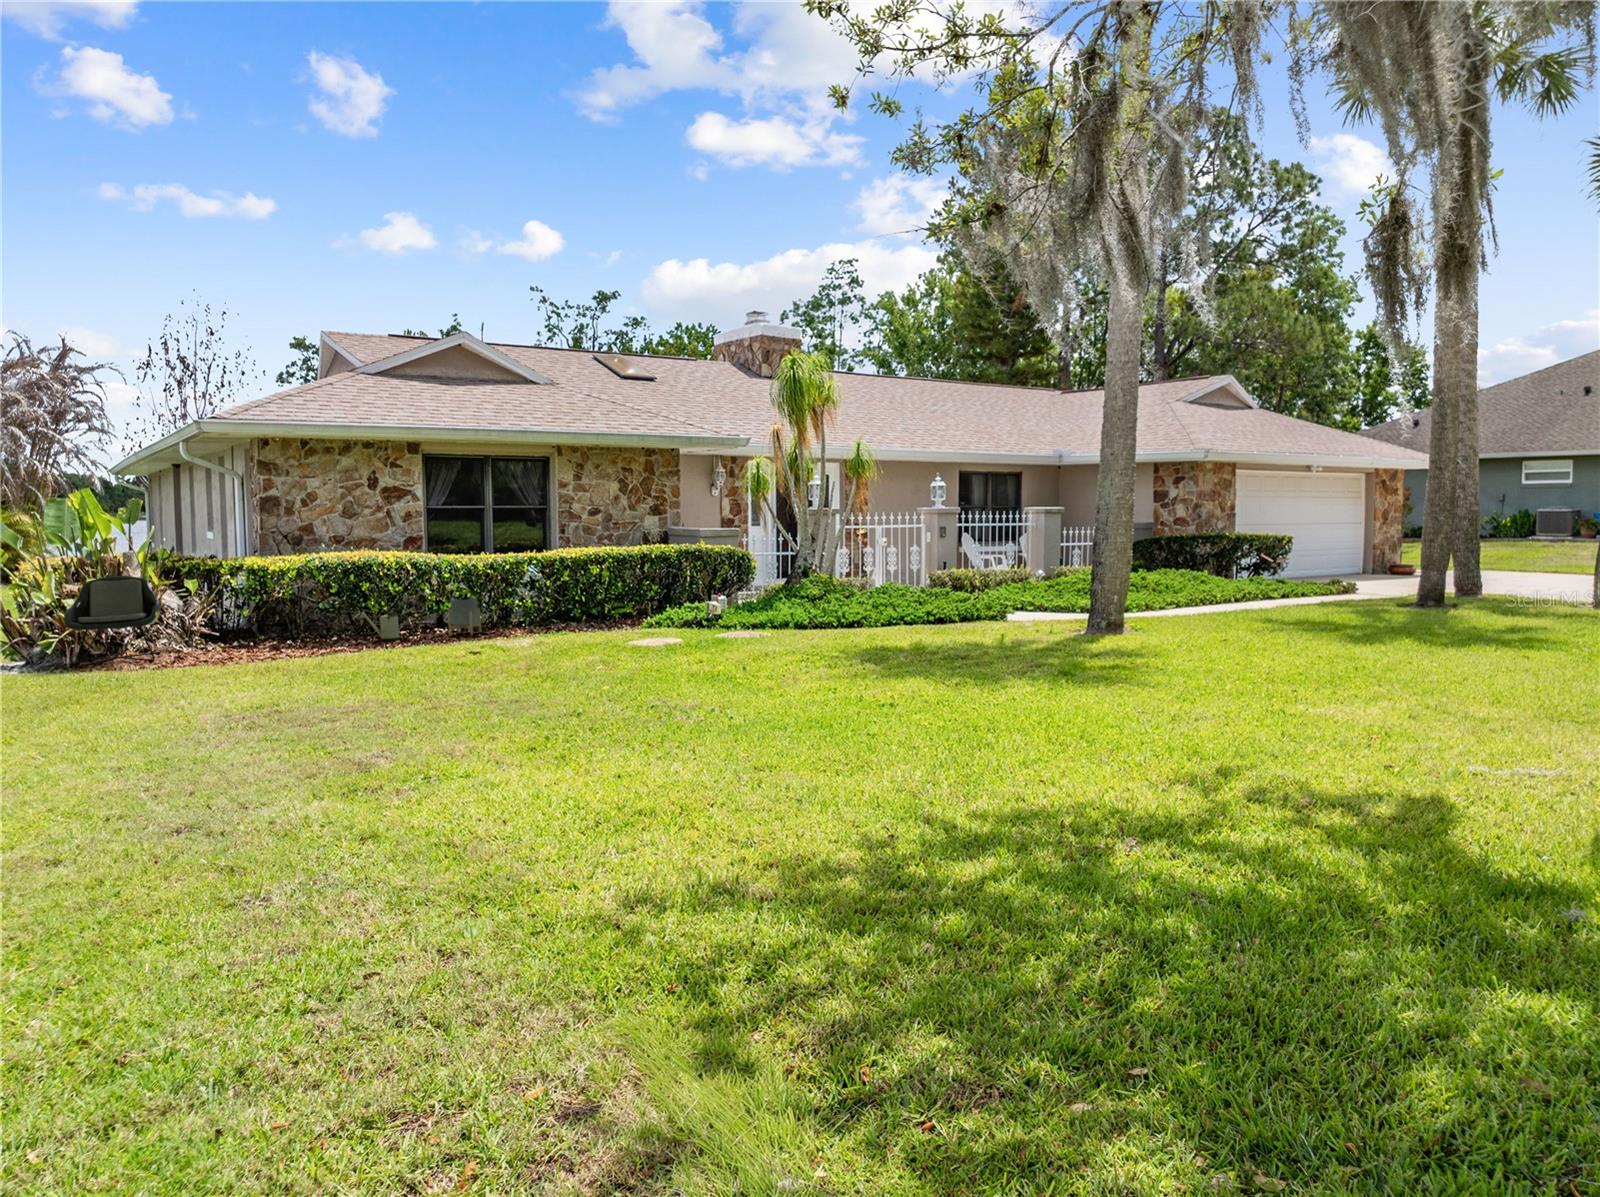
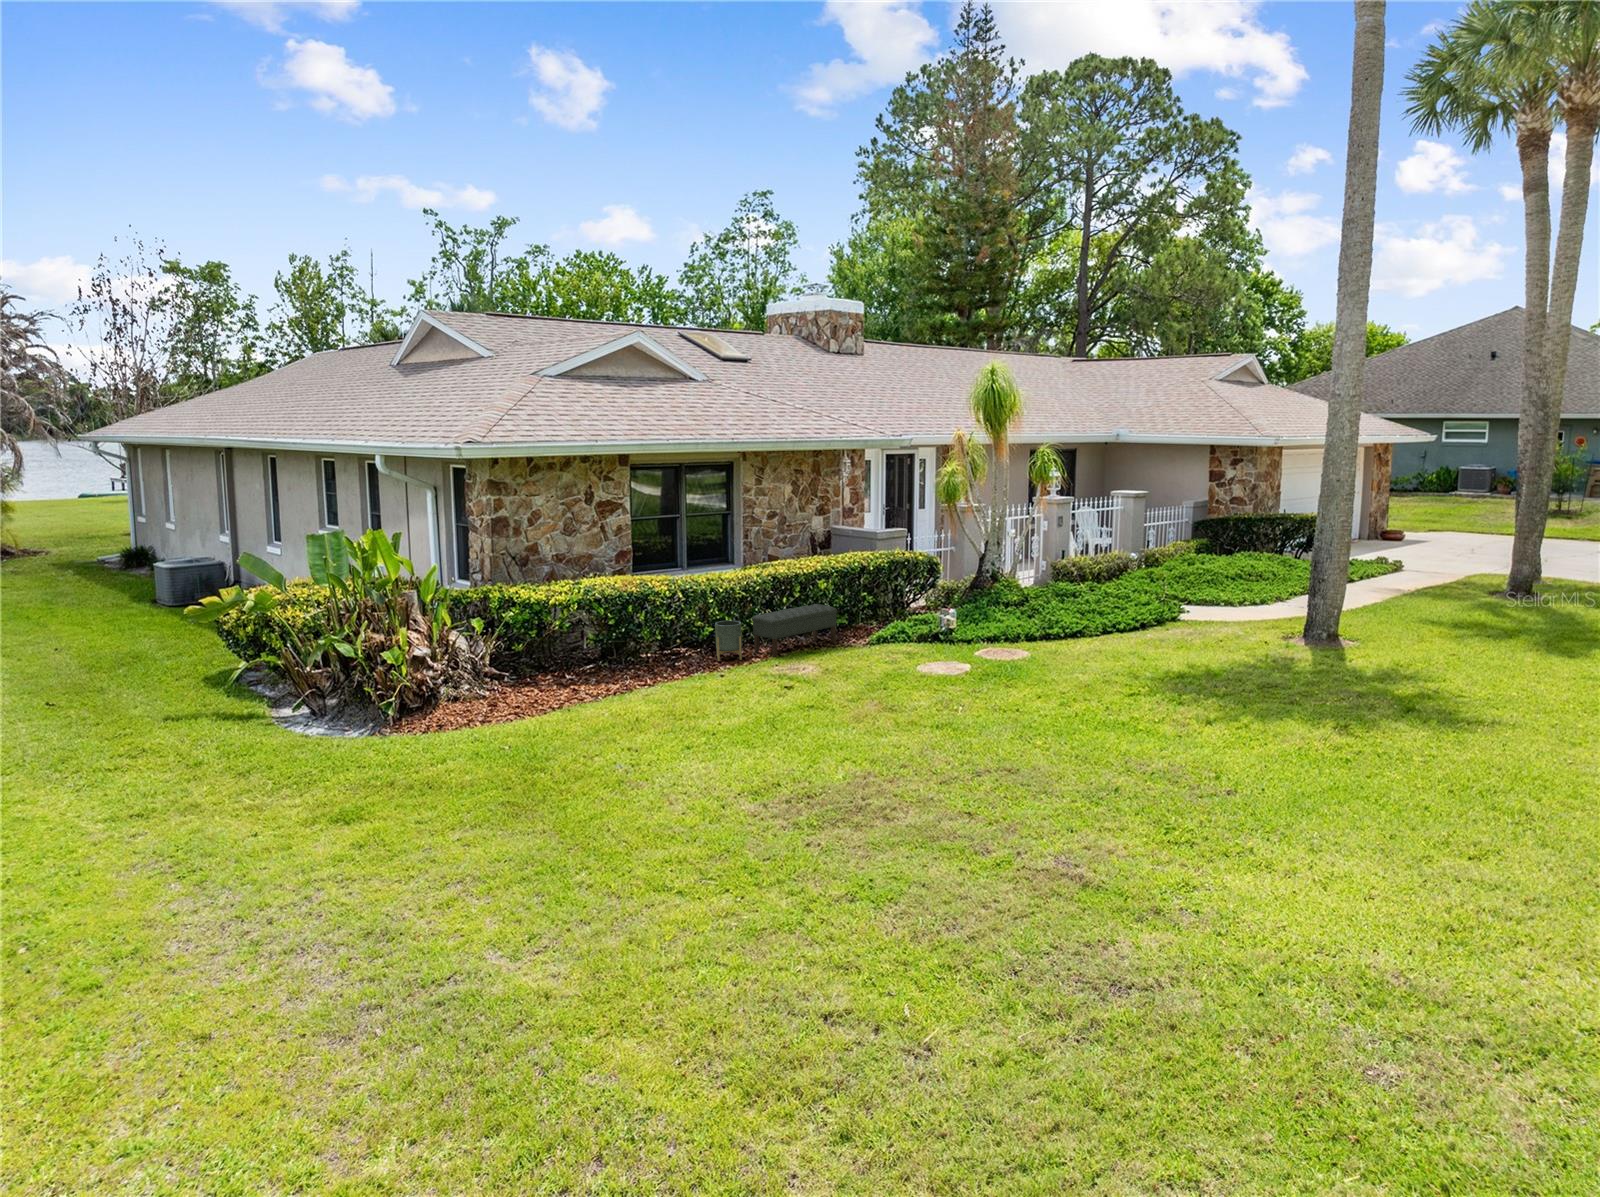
lounge chair: present [64,576,160,668] -> none [399,621,490,724]
bench: none [495,587,590,635] -> present [752,604,837,657]
watering can: present [359,607,399,641] -> none [642,636,680,671]

